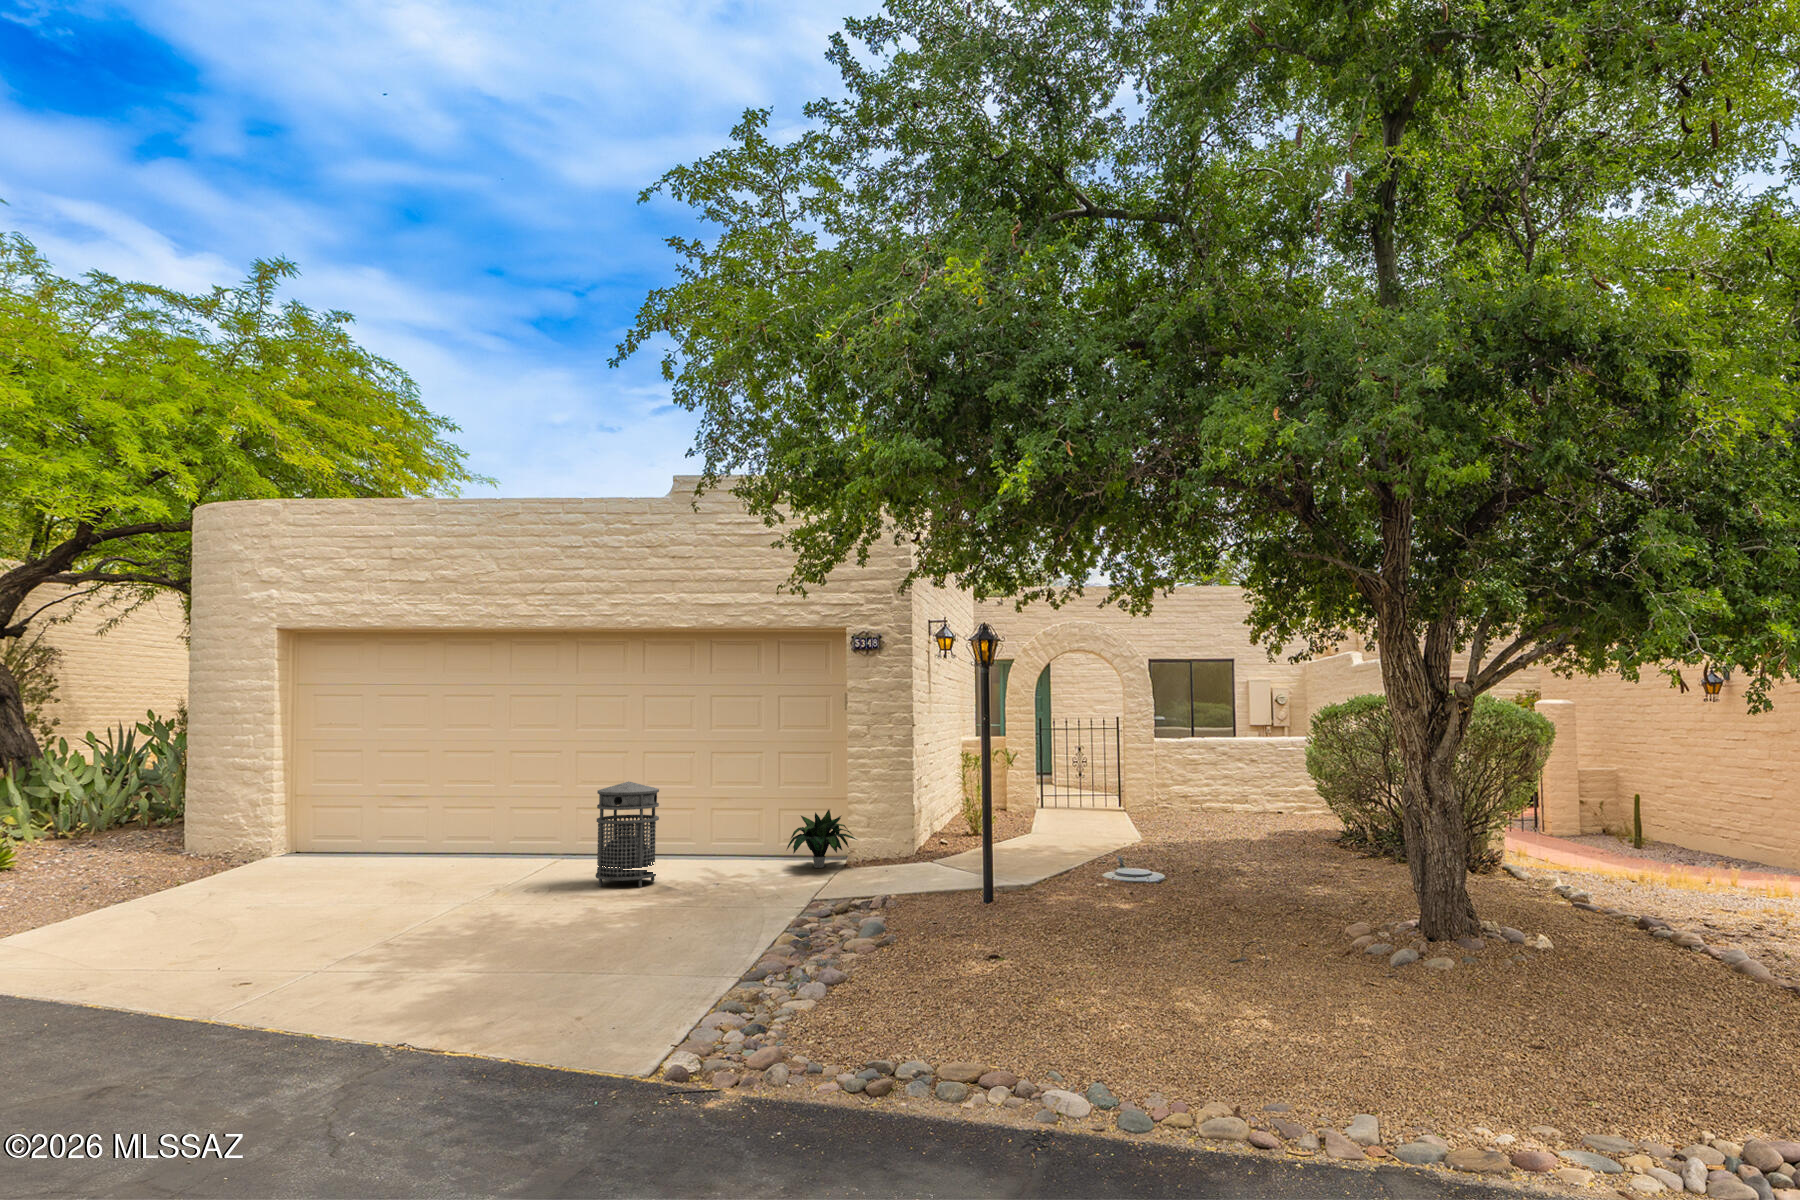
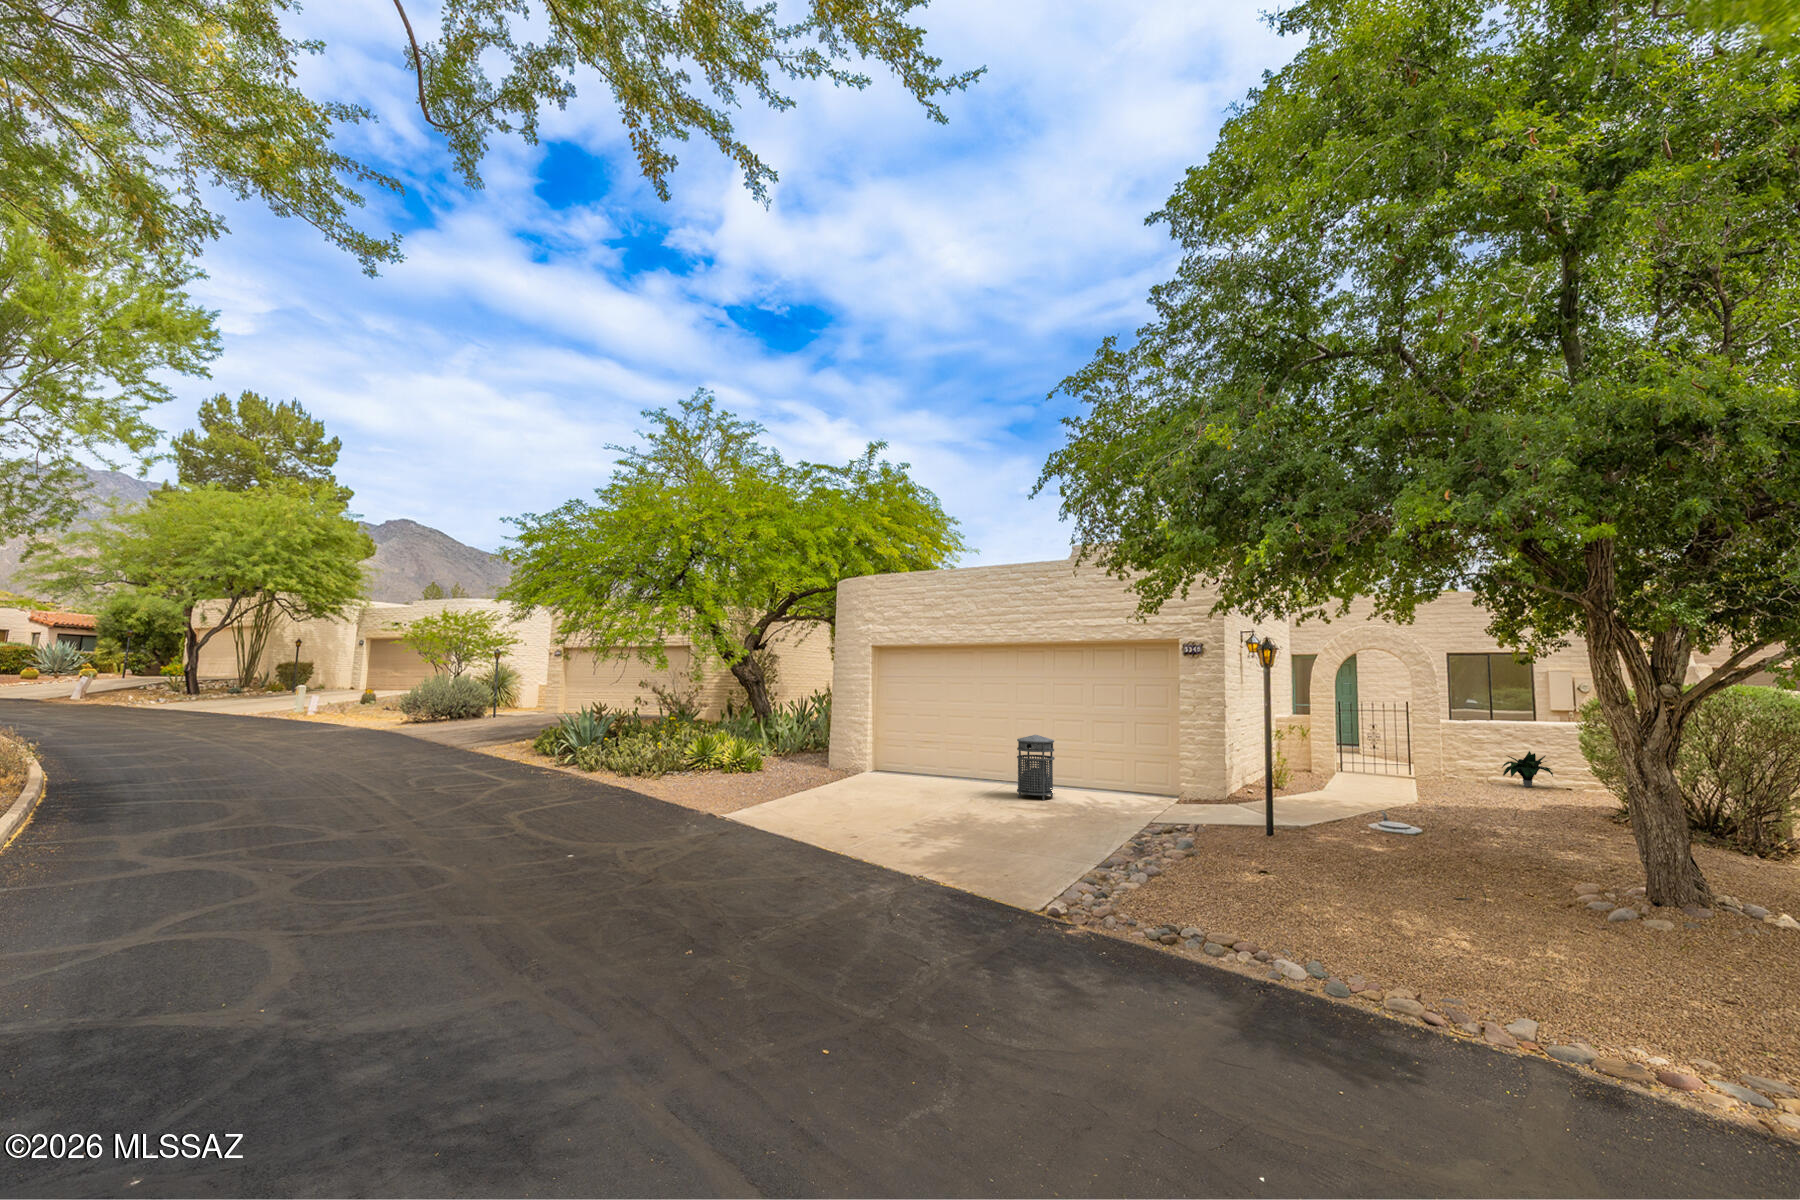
potted plant: present [787,810,857,868] -> present [1502,751,1553,787]

